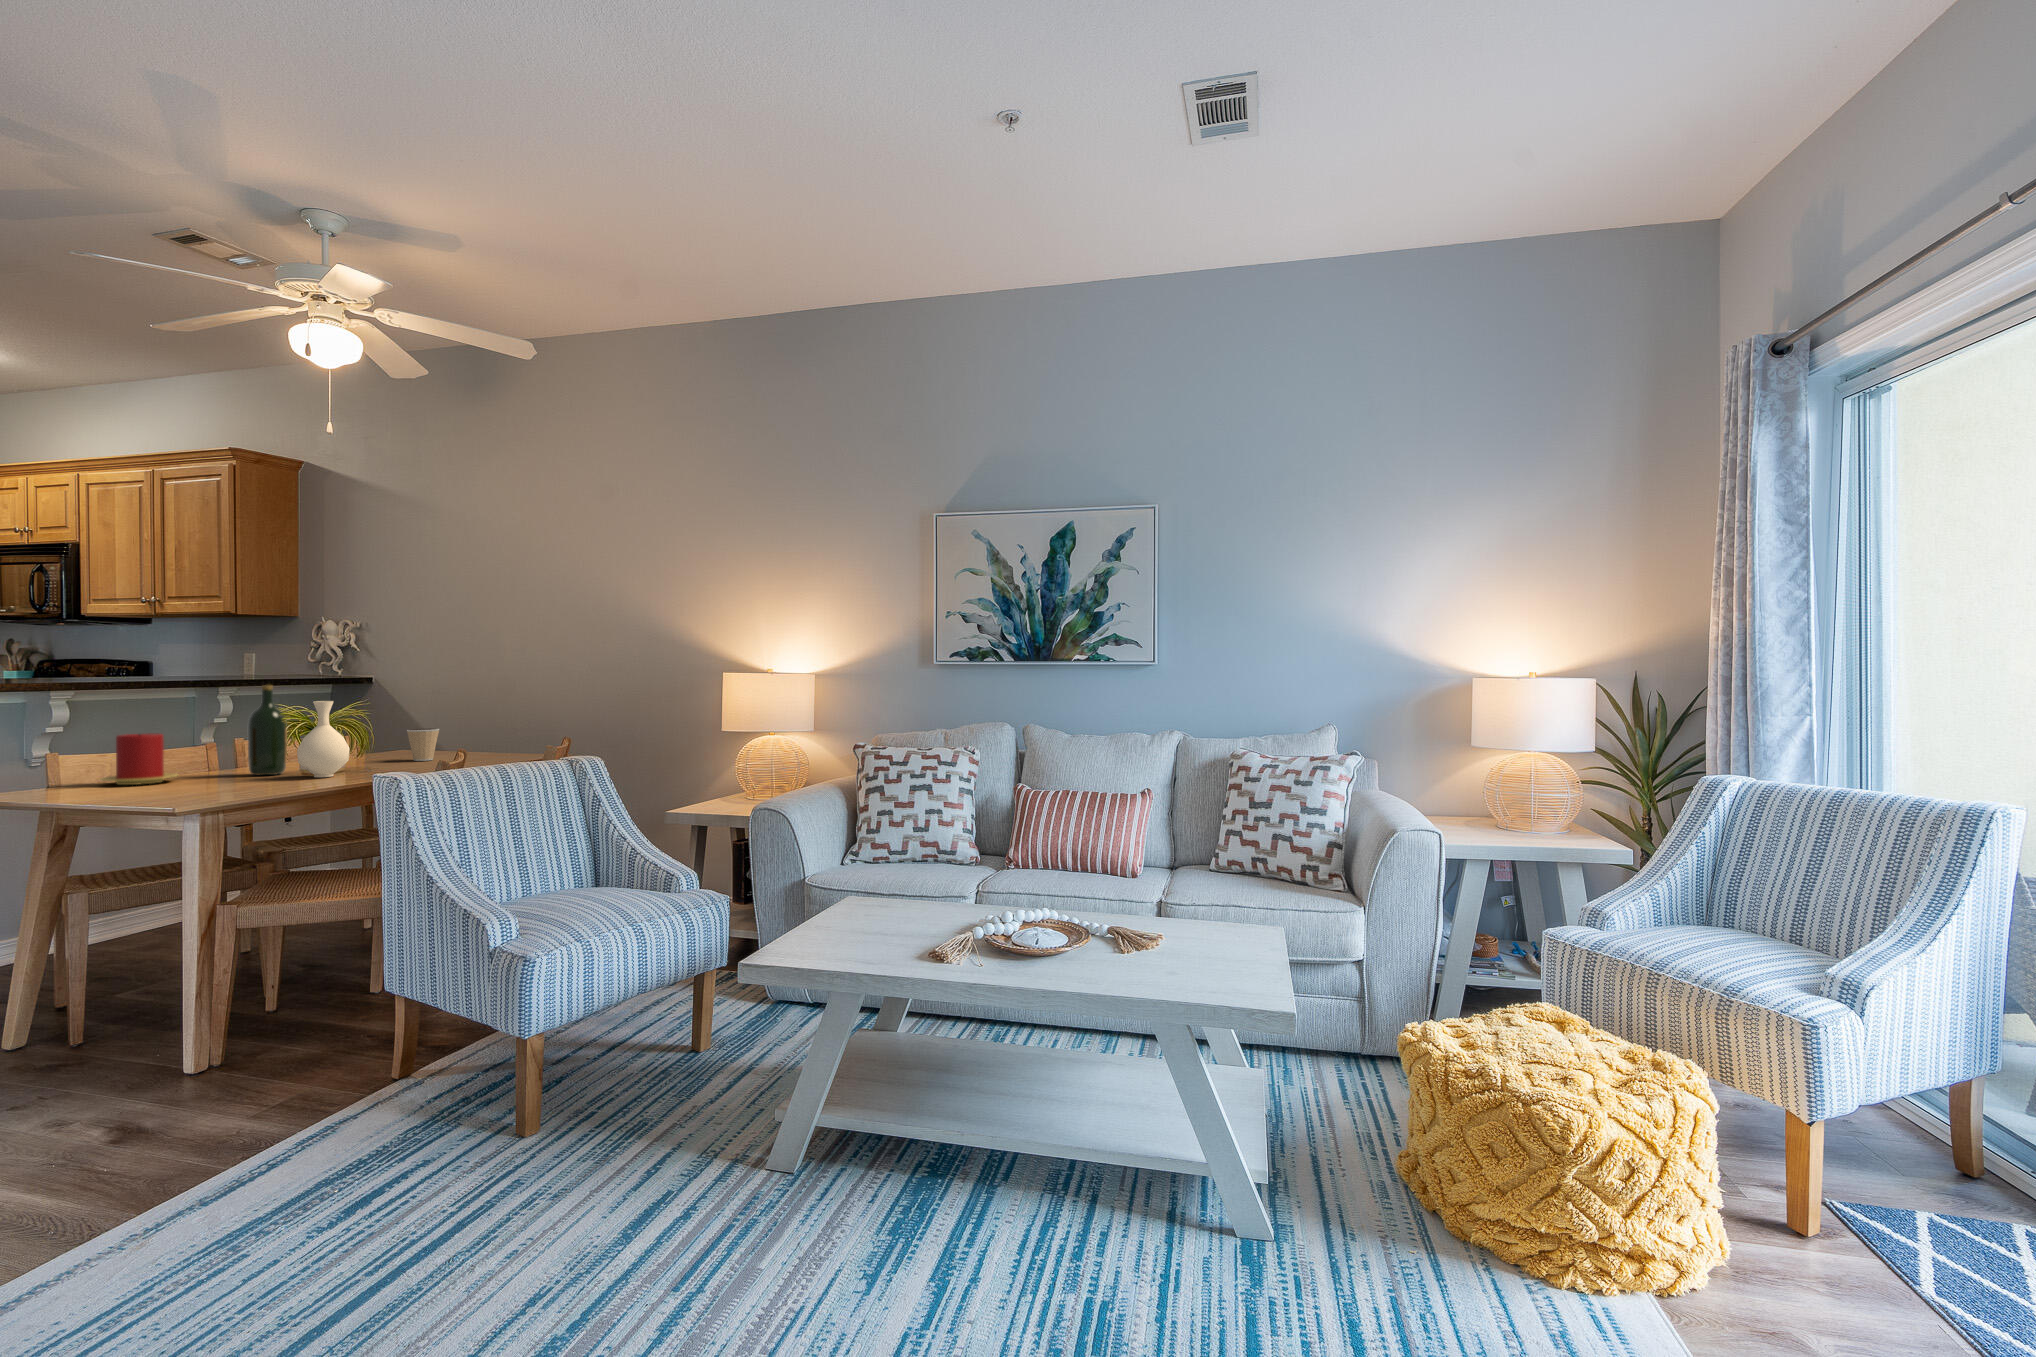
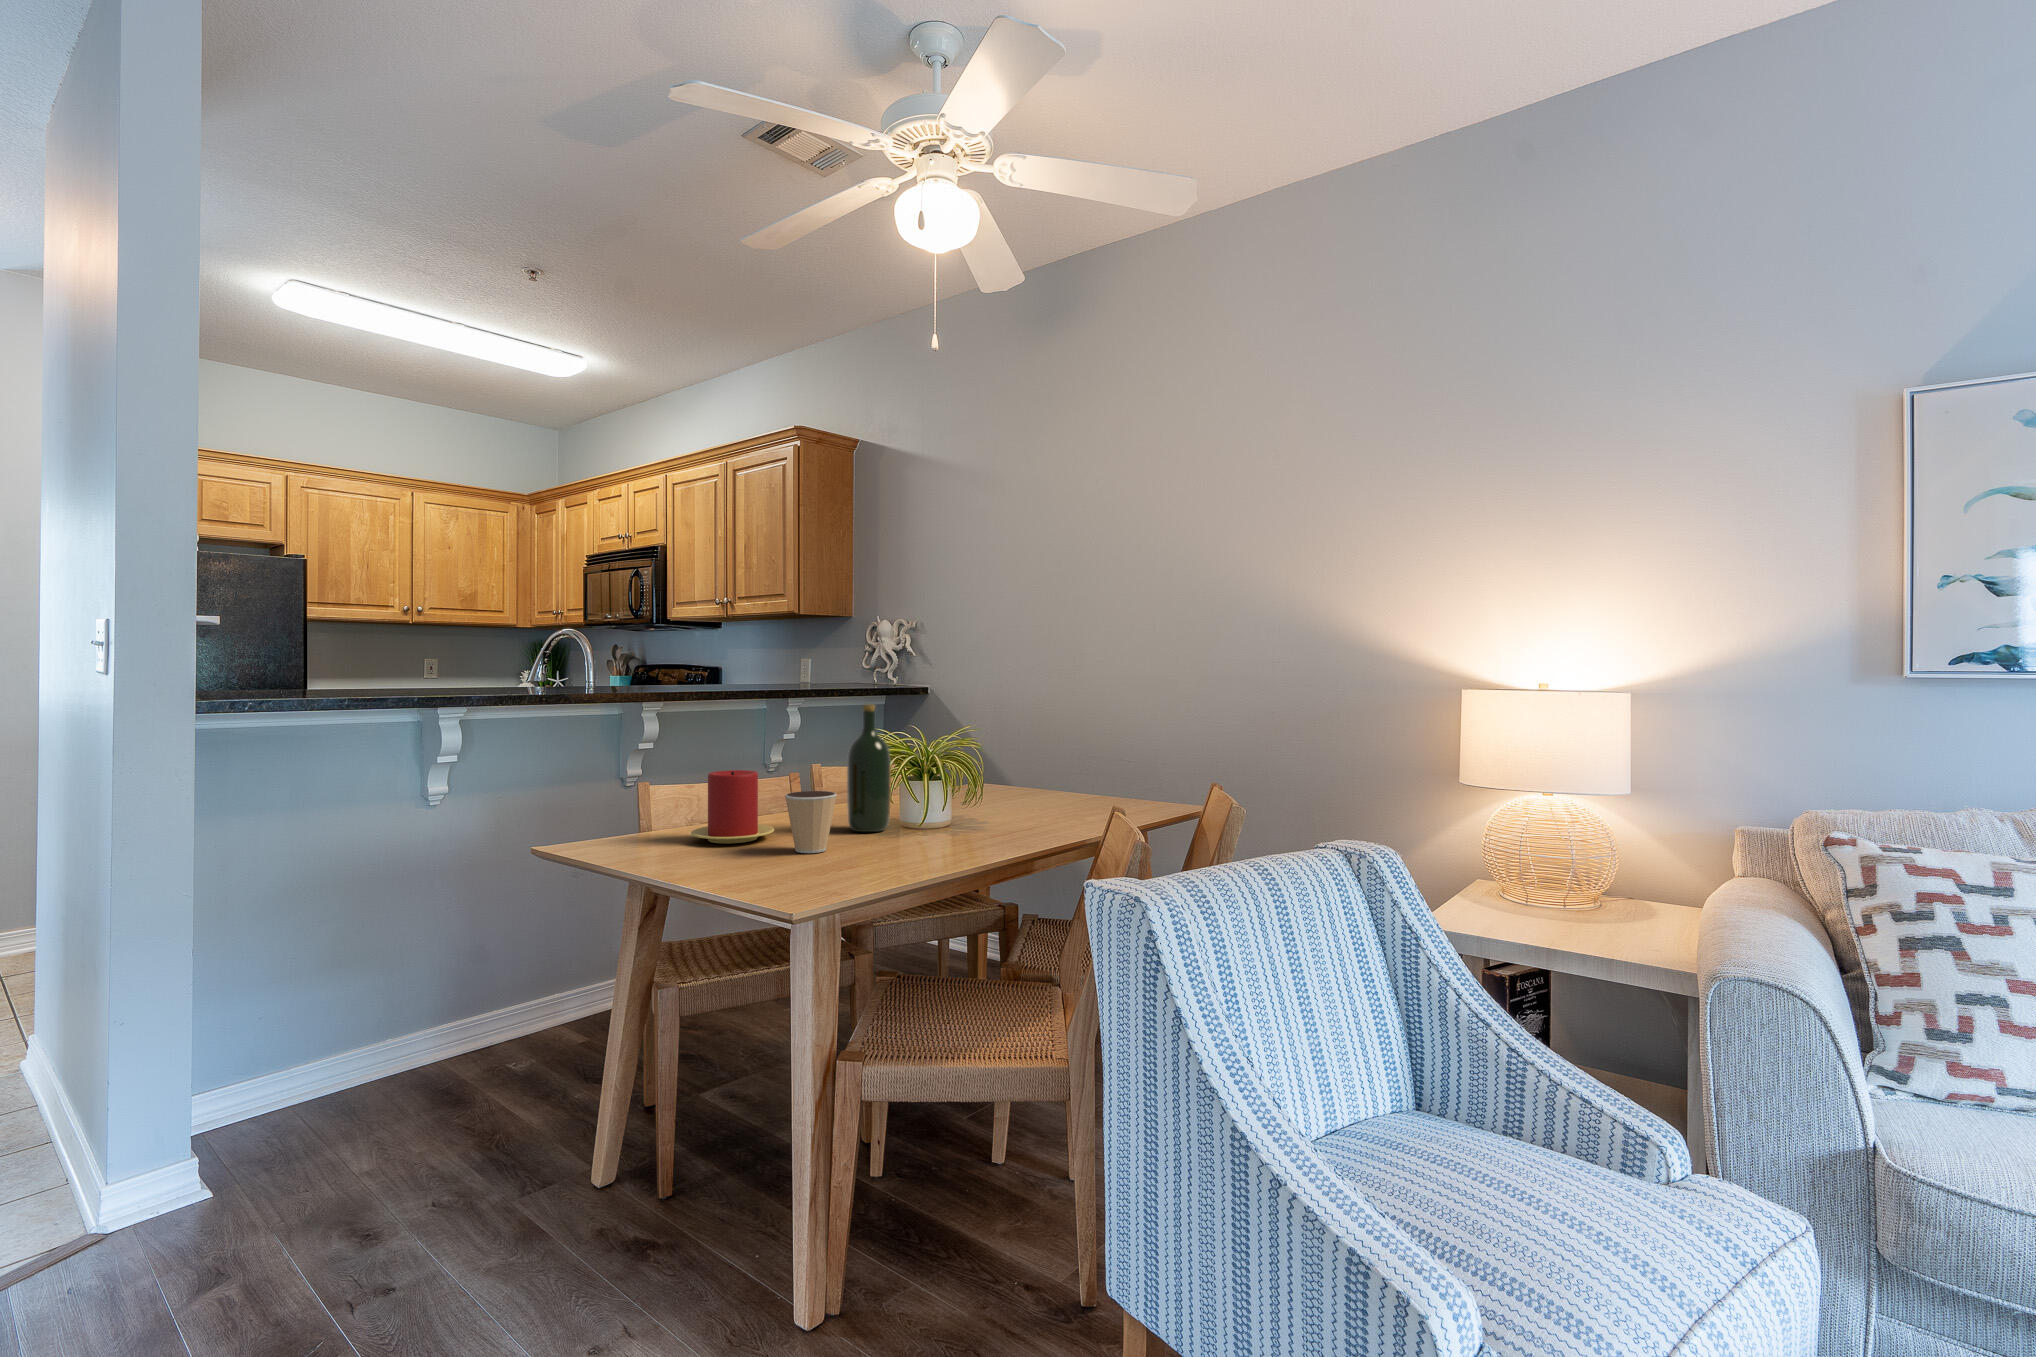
vase: present [297,701,350,777] -> none [909,729,973,843]
coffee cup: present [407,728,439,761] -> present [785,791,837,853]

